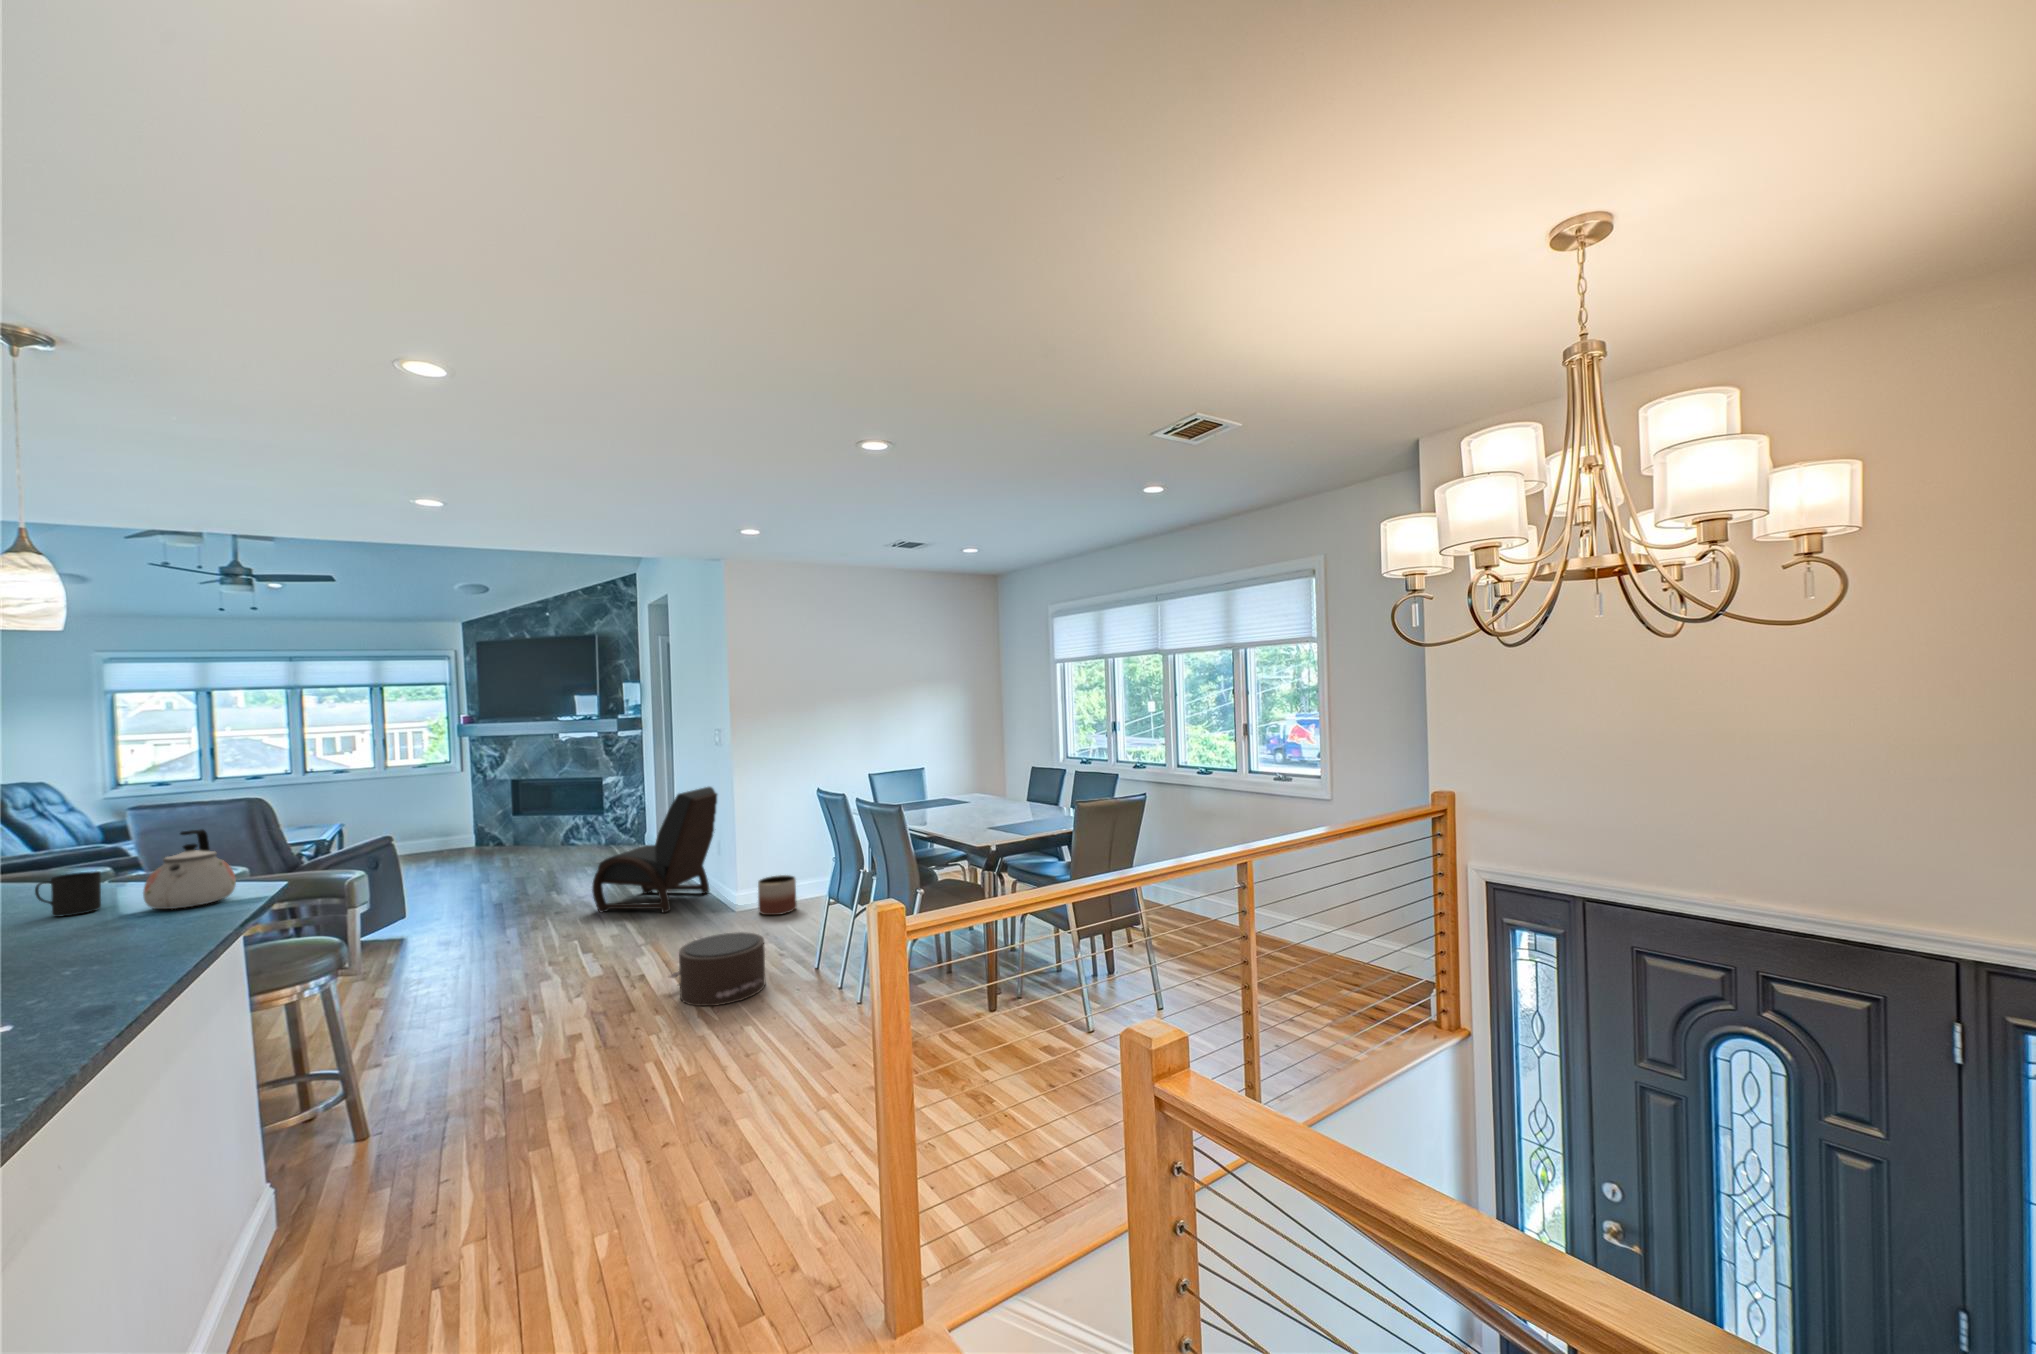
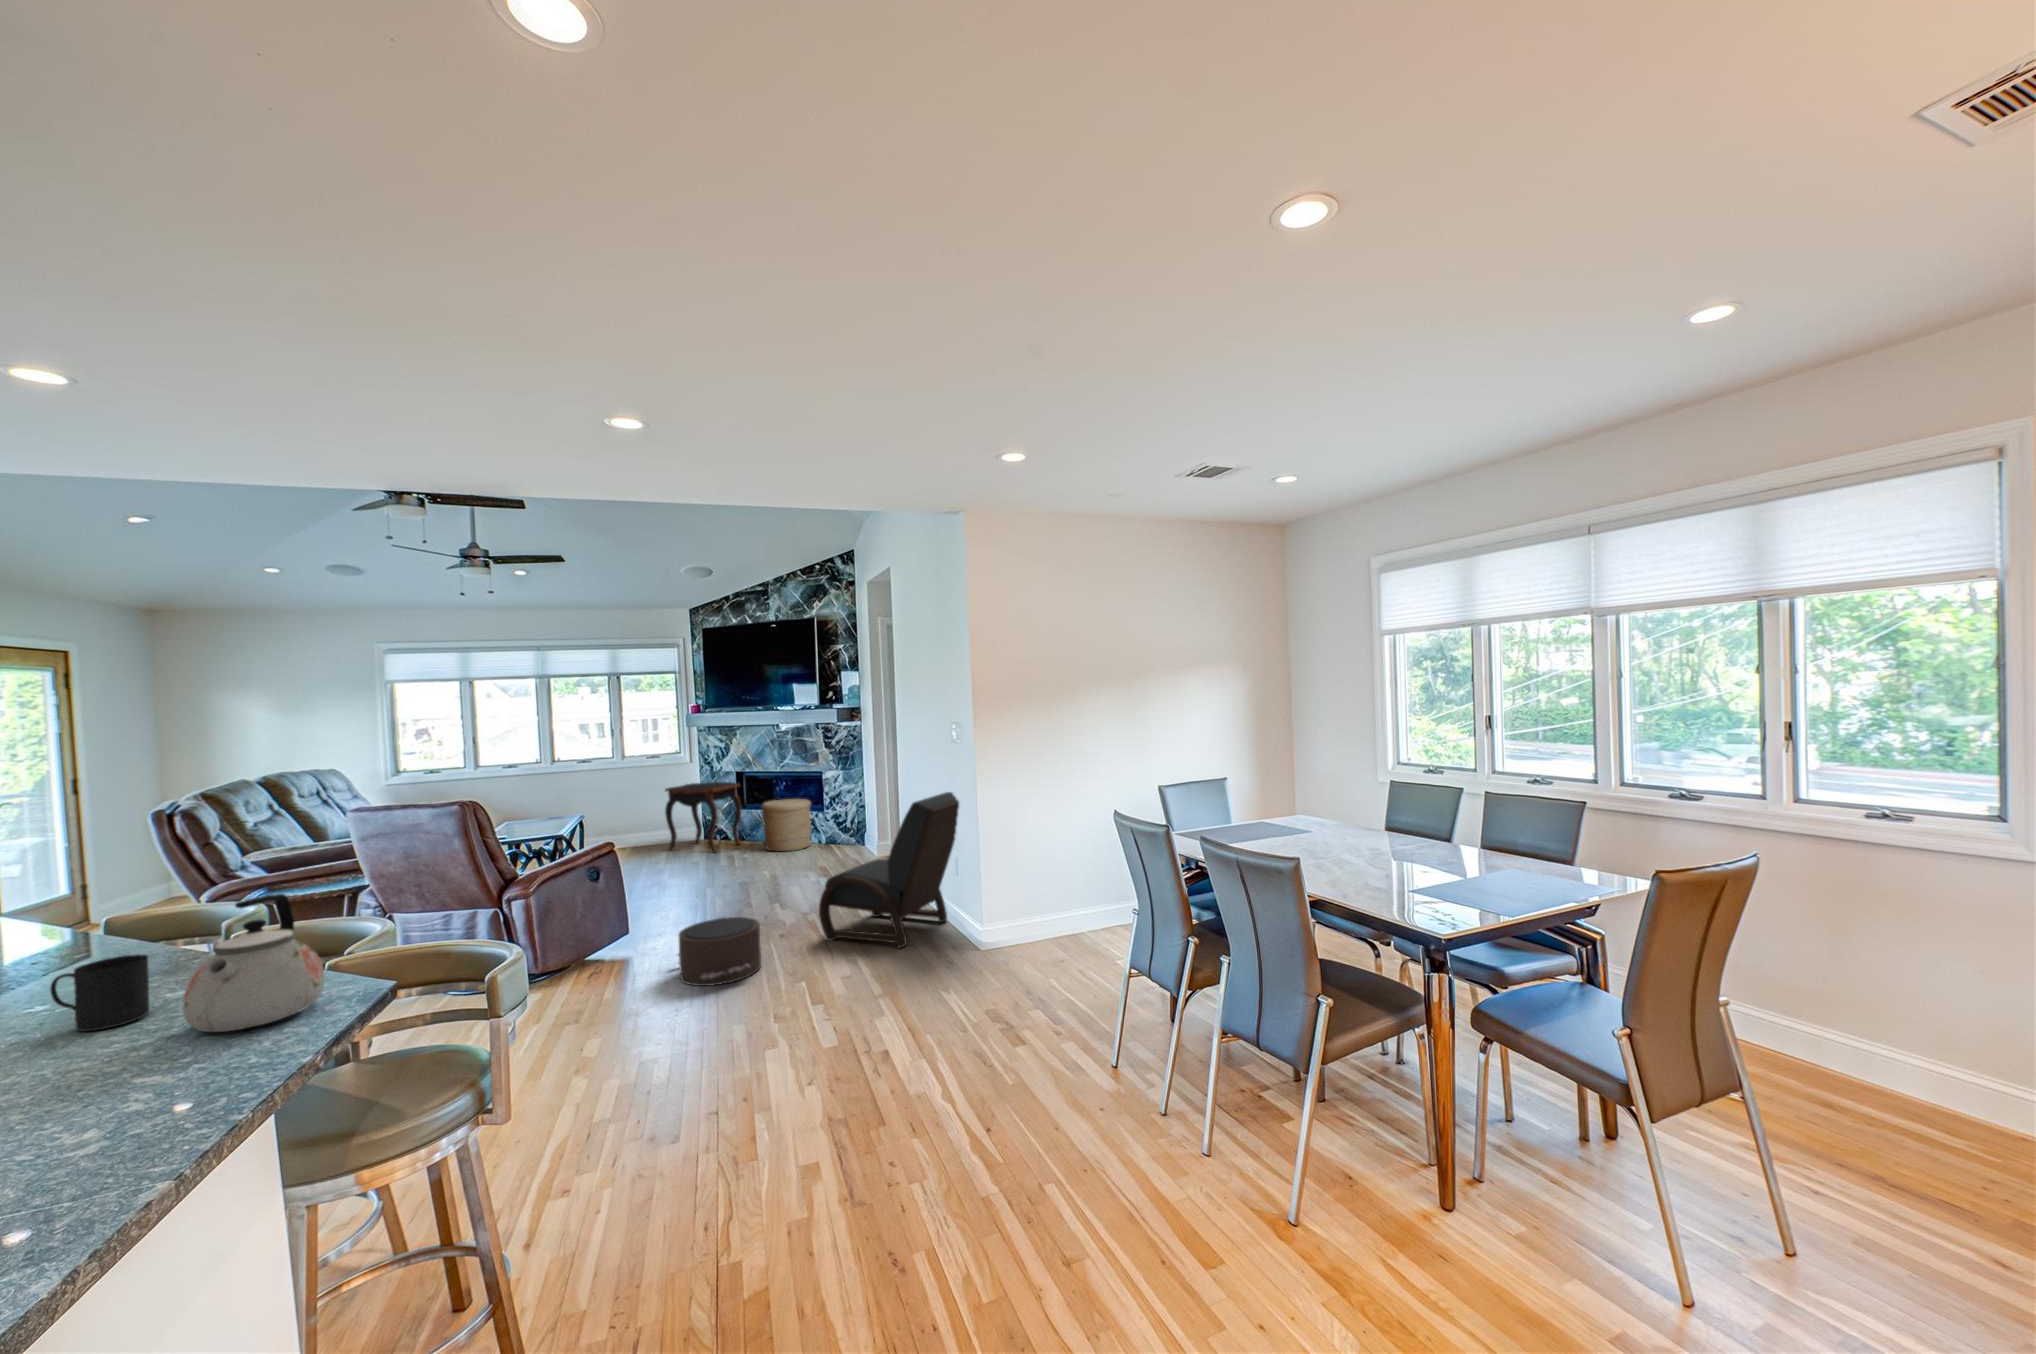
side table: none [435,789,518,856] -> present [665,782,741,852]
woven basket: none [539,803,590,852] -> present [761,799,811,852]
planter: present [758,875,797,915] -> none [1012,911,1060,964]
pouf: present [670,932,766,1006] -> present [678,917,761,986]

